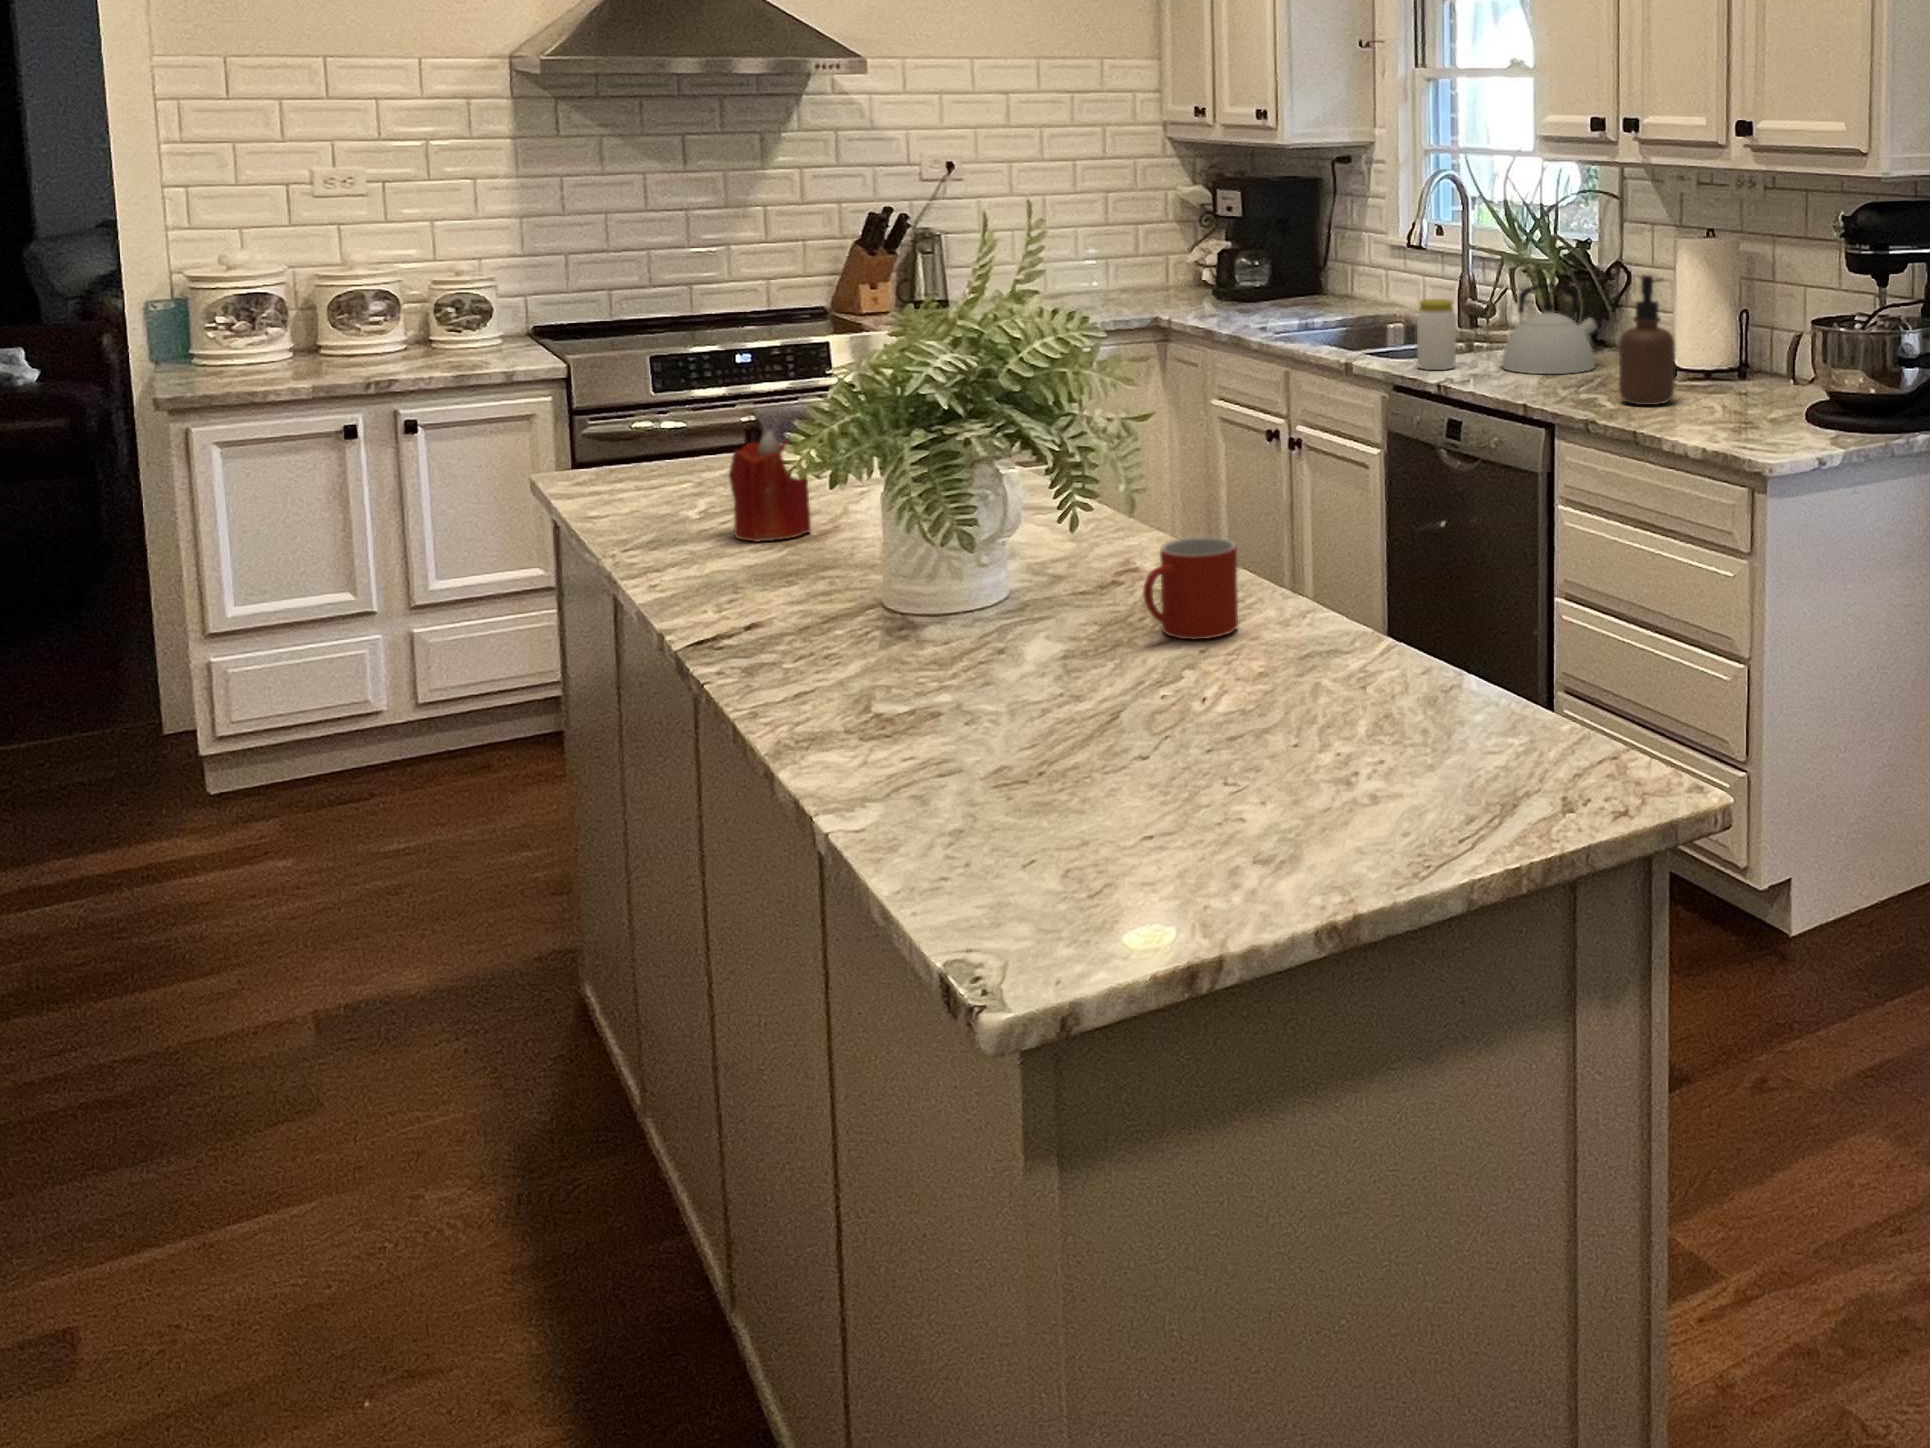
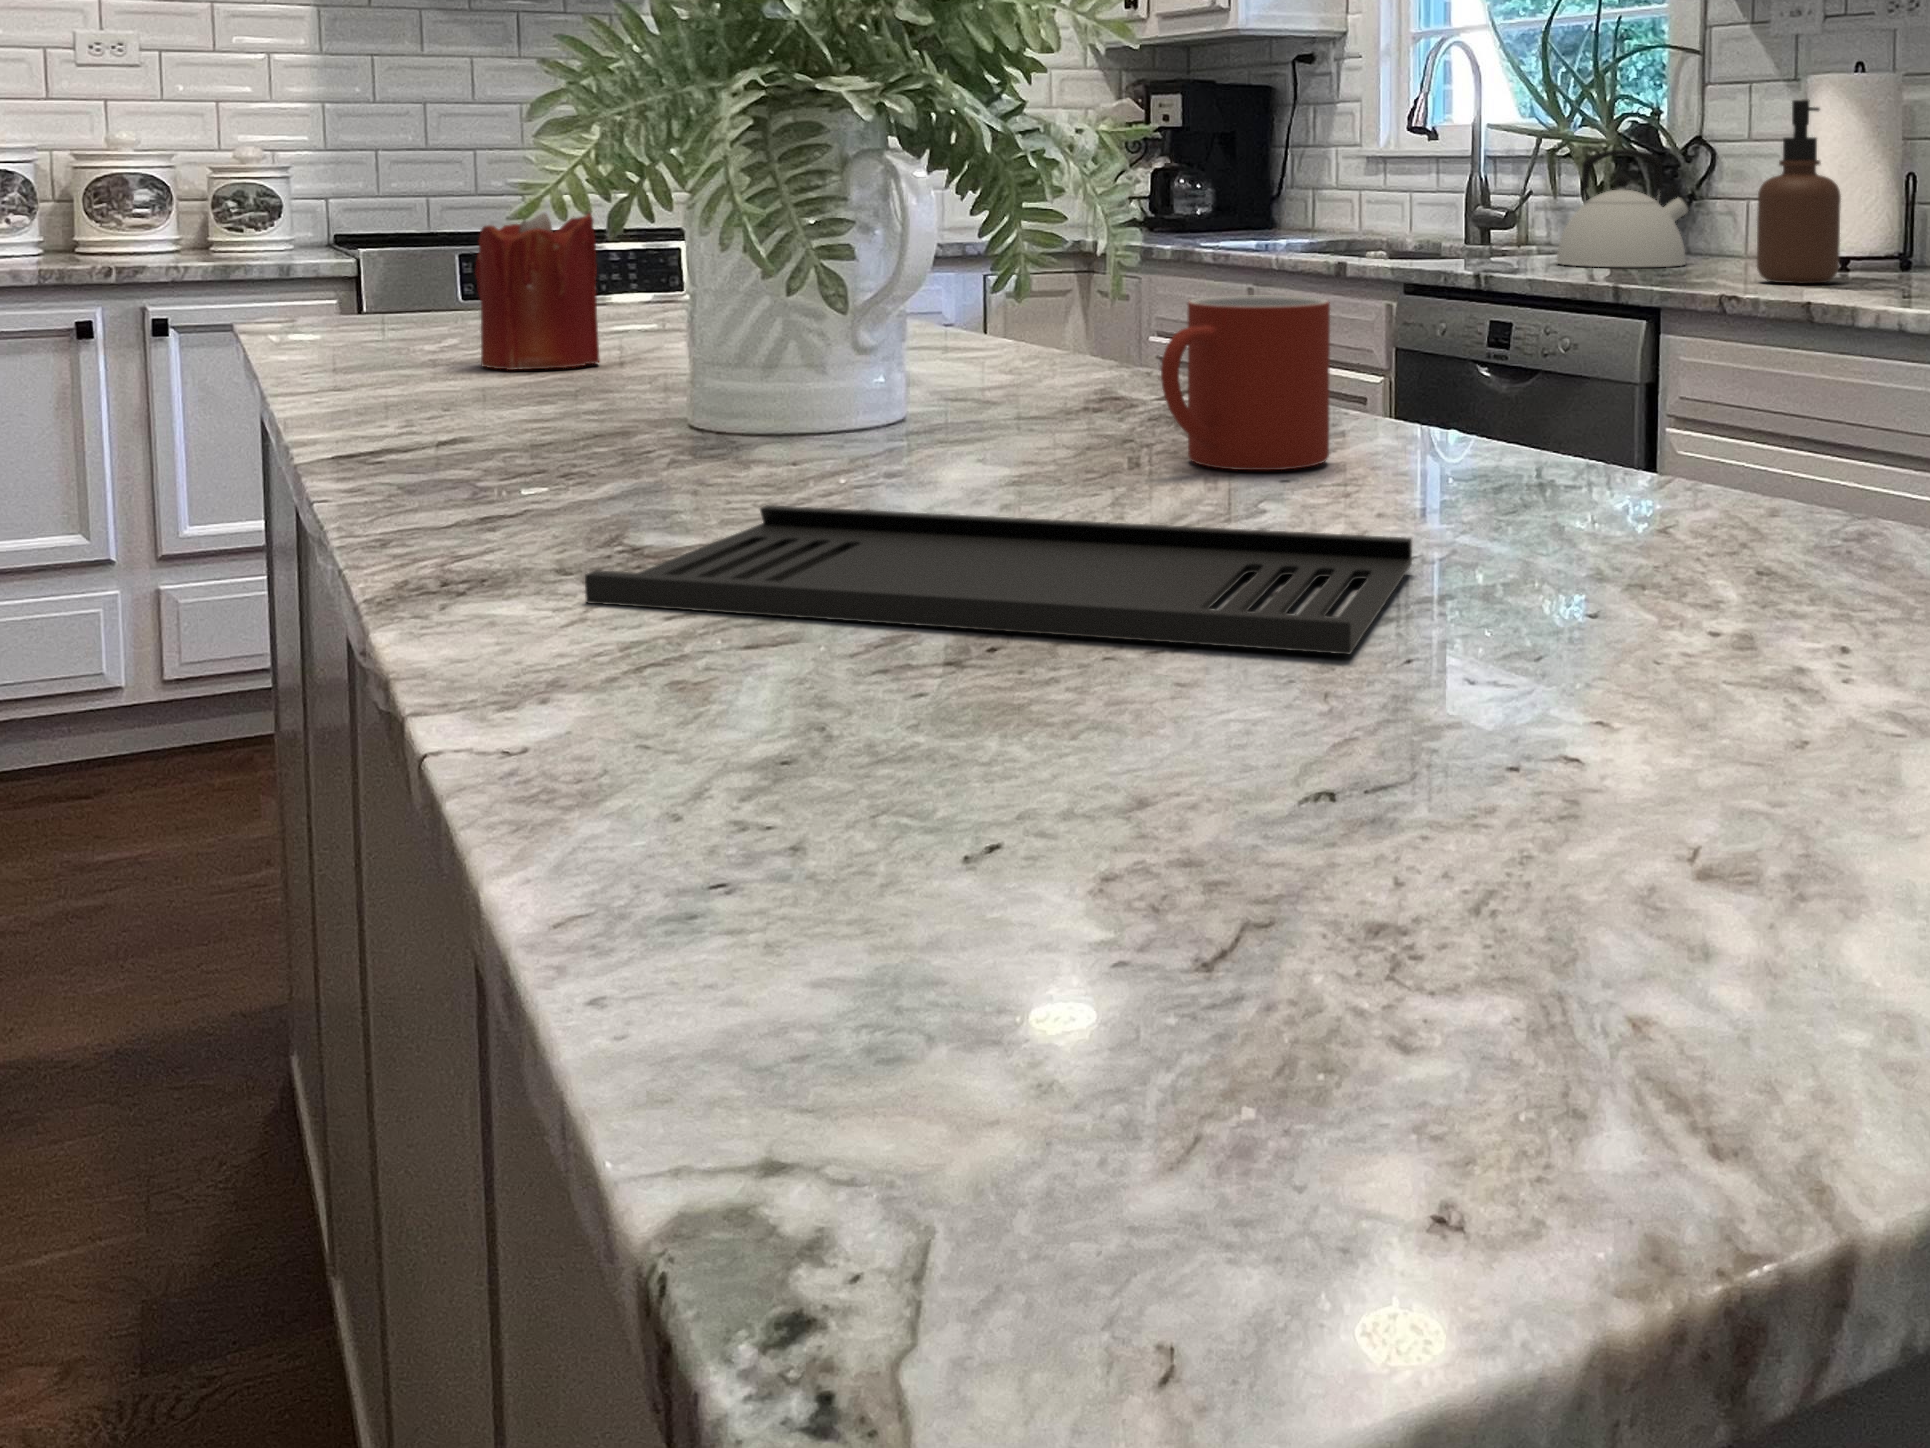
jar: present [1417,299,1456,370] -> none [1442,173,1495,265]
tray: none [864,687,1241,773] -> present [585,505,1412,654]

